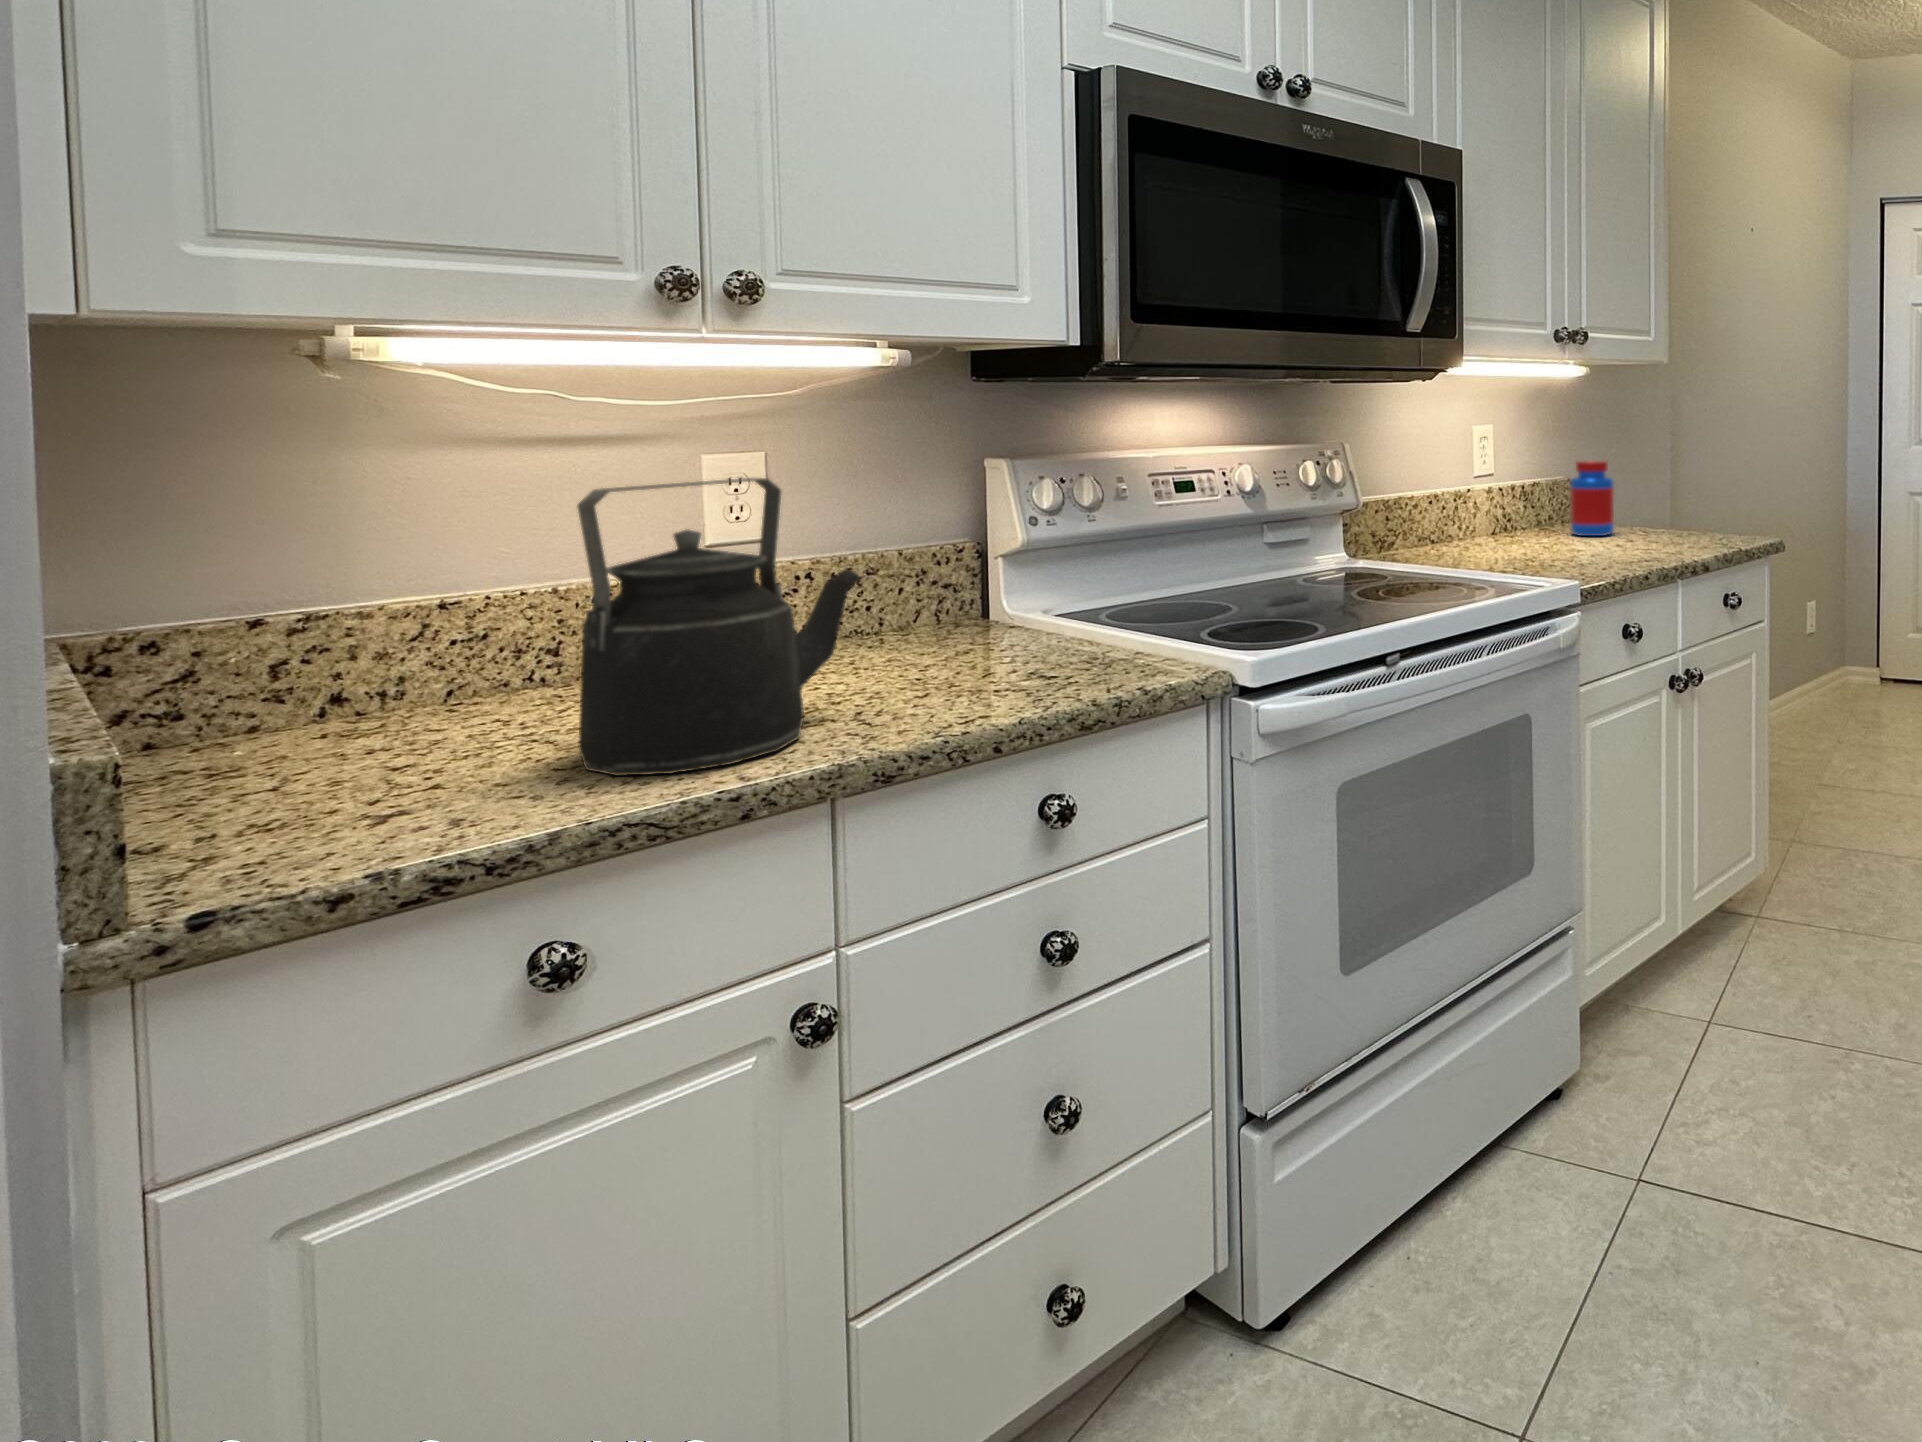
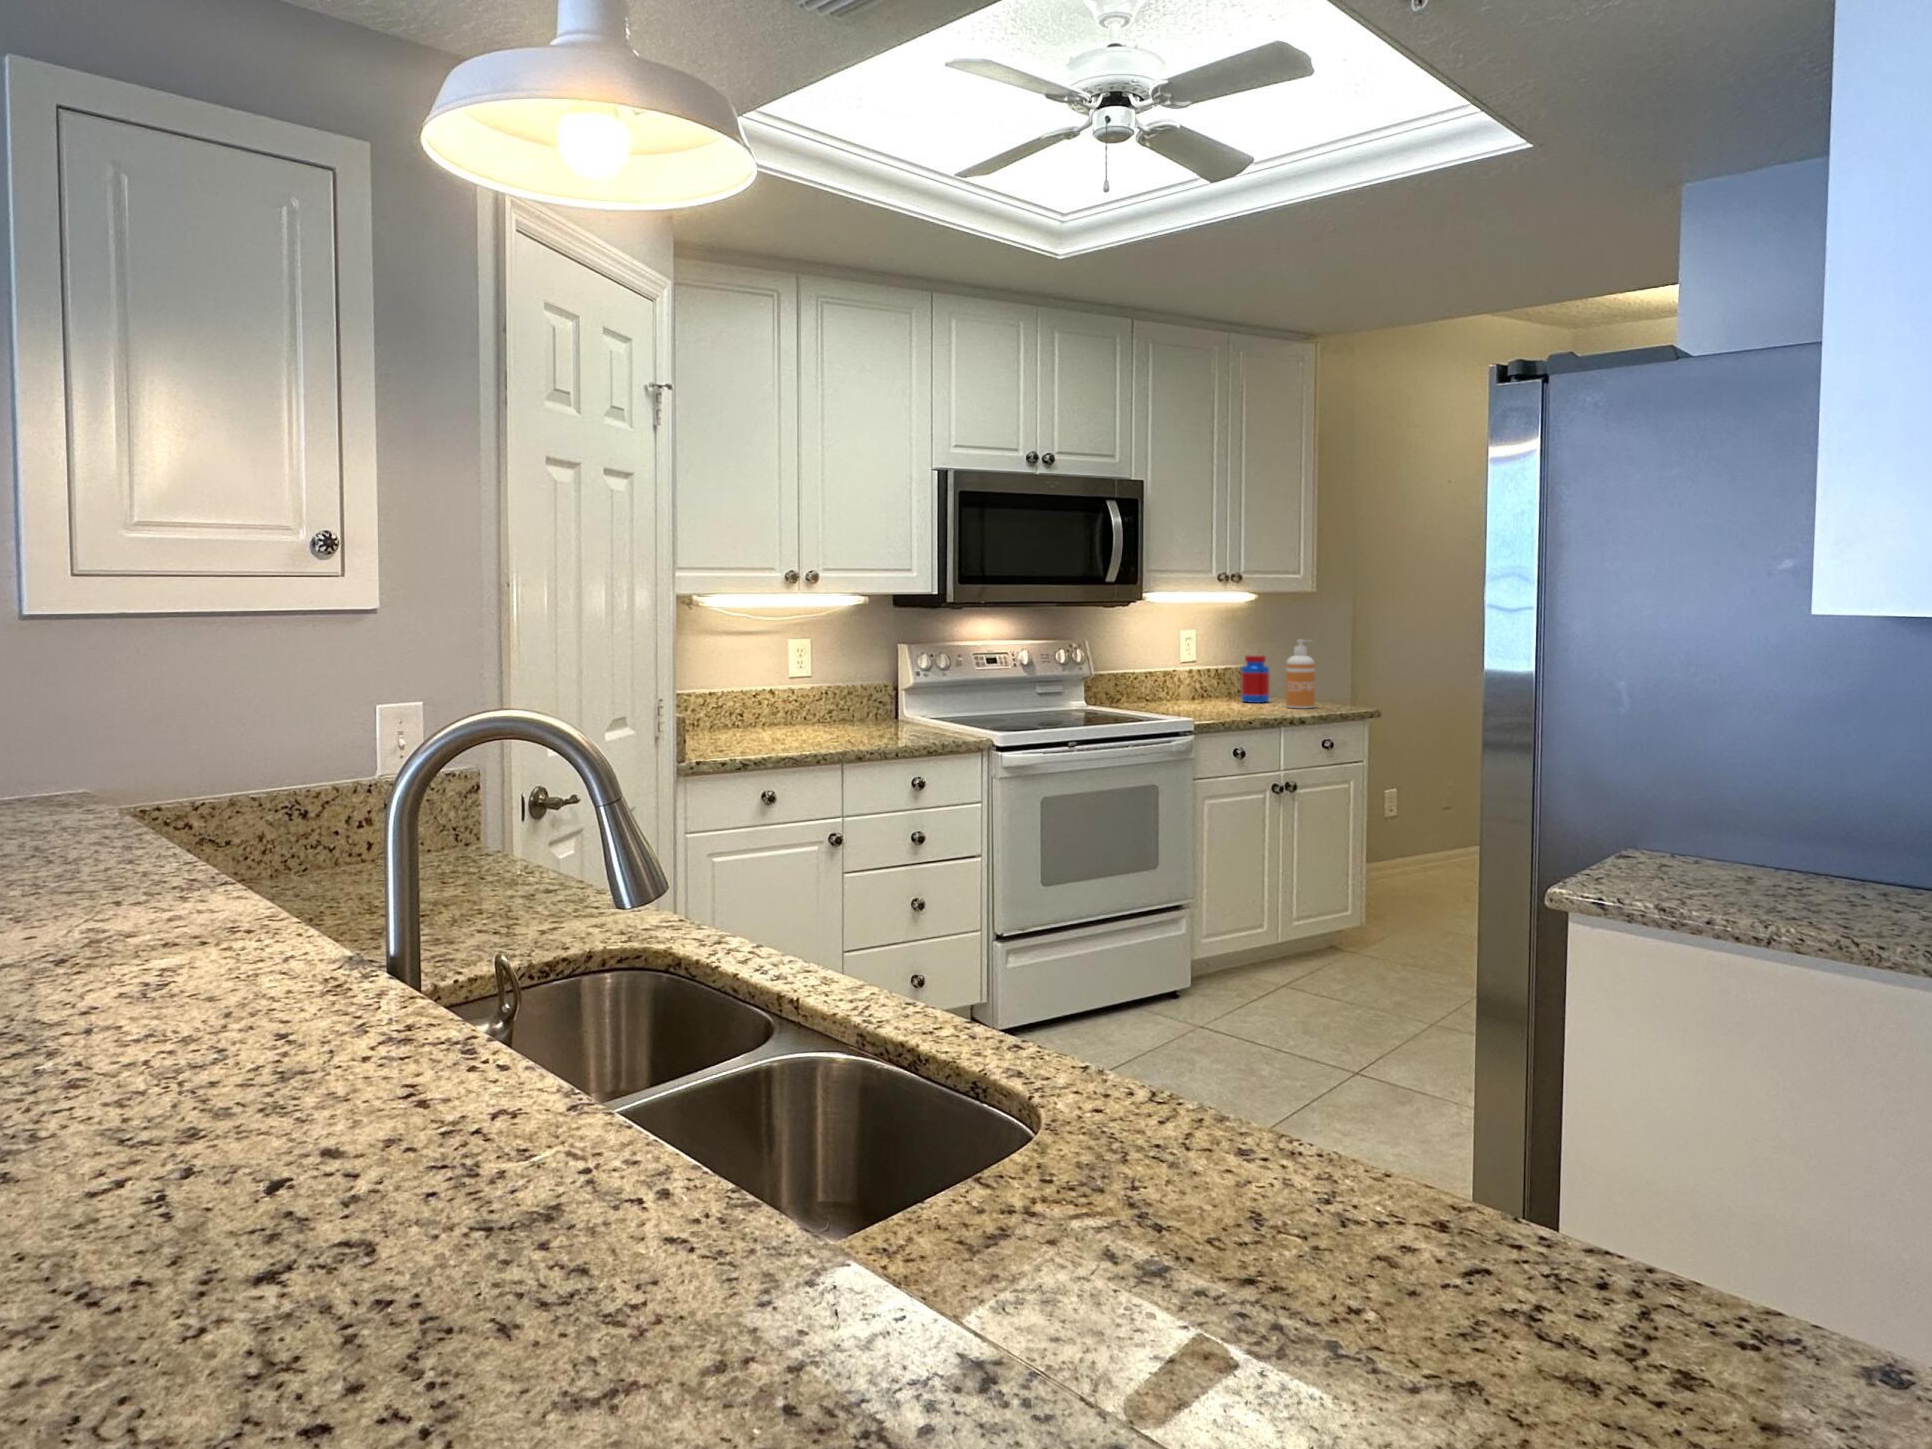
soap dispenser: none [1655,435,1699,546] -> present [1286,640,1315,708]
kettle: present [577,478,861,776] -> none [764,647,851,746]

